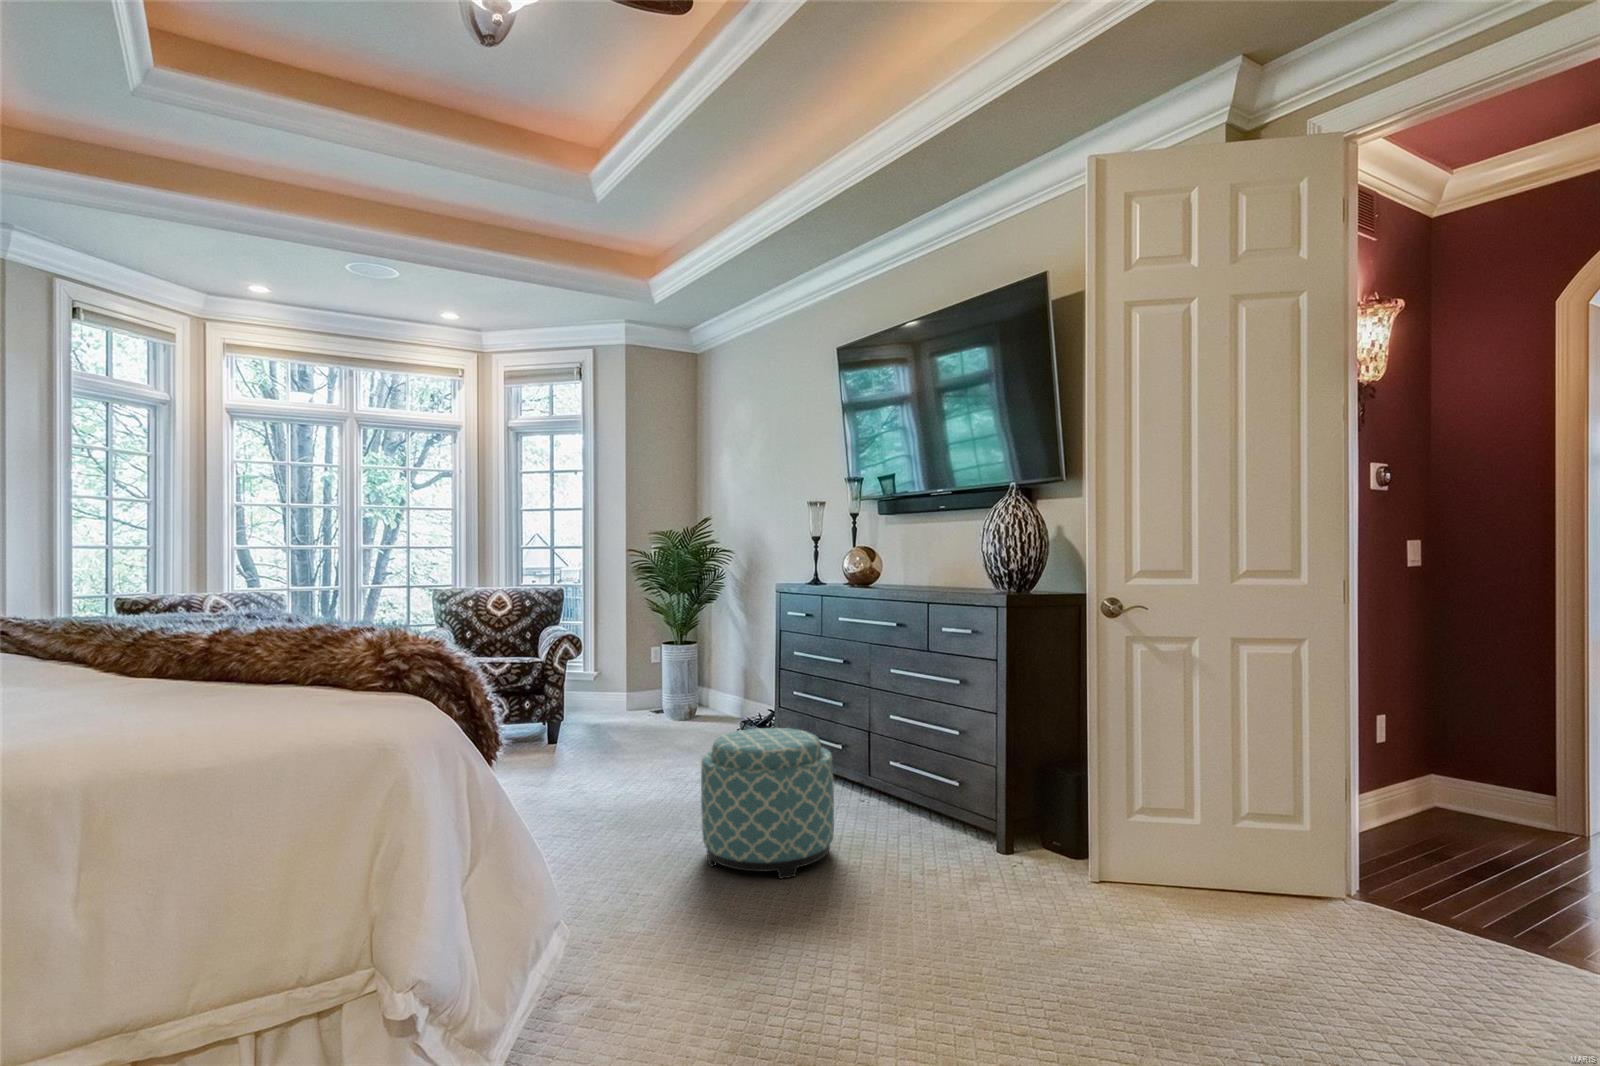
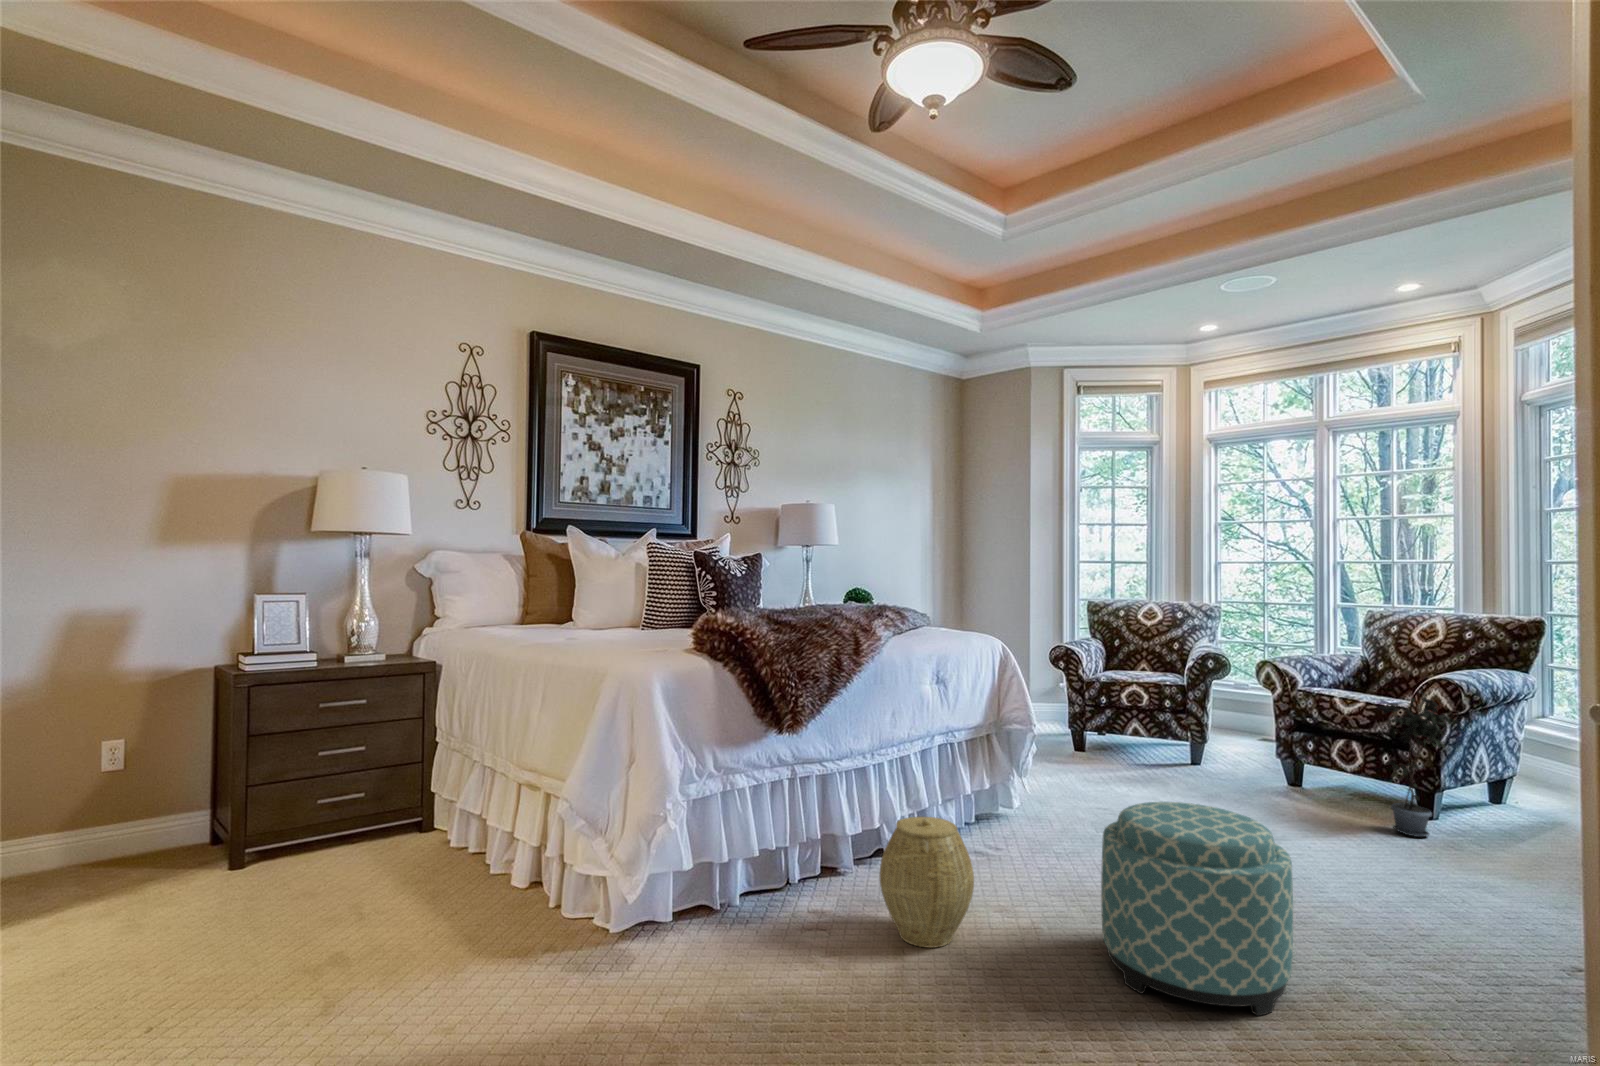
potted plant: none [546,643,619,753] -> present [1379,692,1463,837]
woven basket: none [609,820,712,963] -> present [879,817,974,948]

